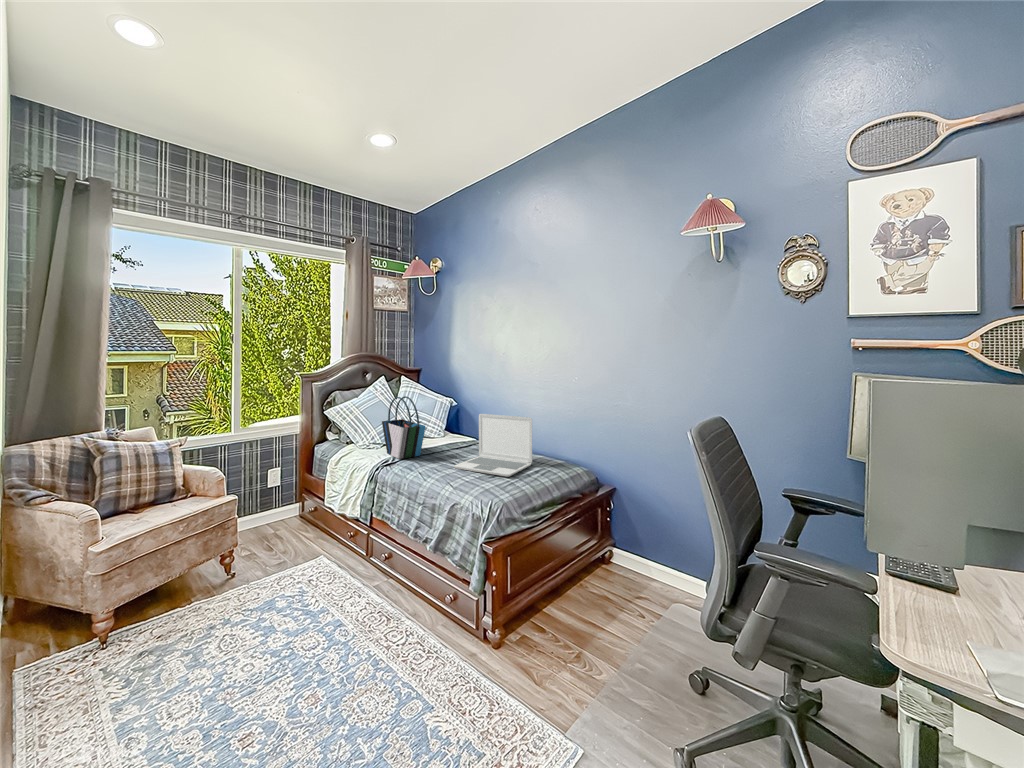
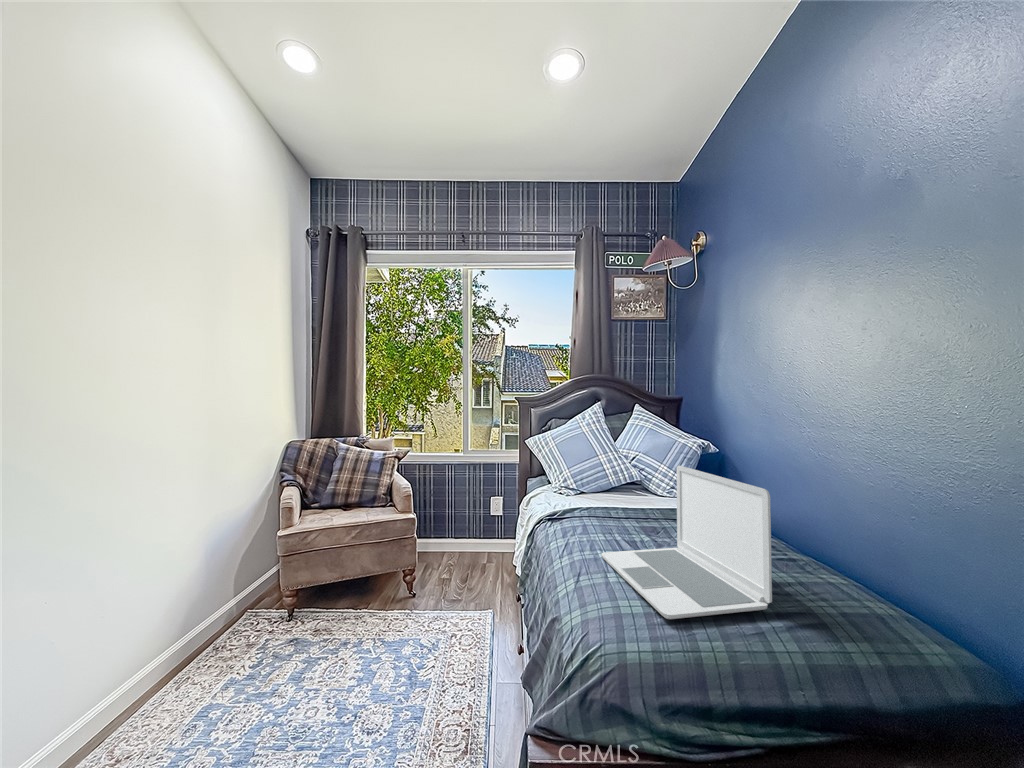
tote bag: present [382,396,425,459] -> none [553,425,591,520]

